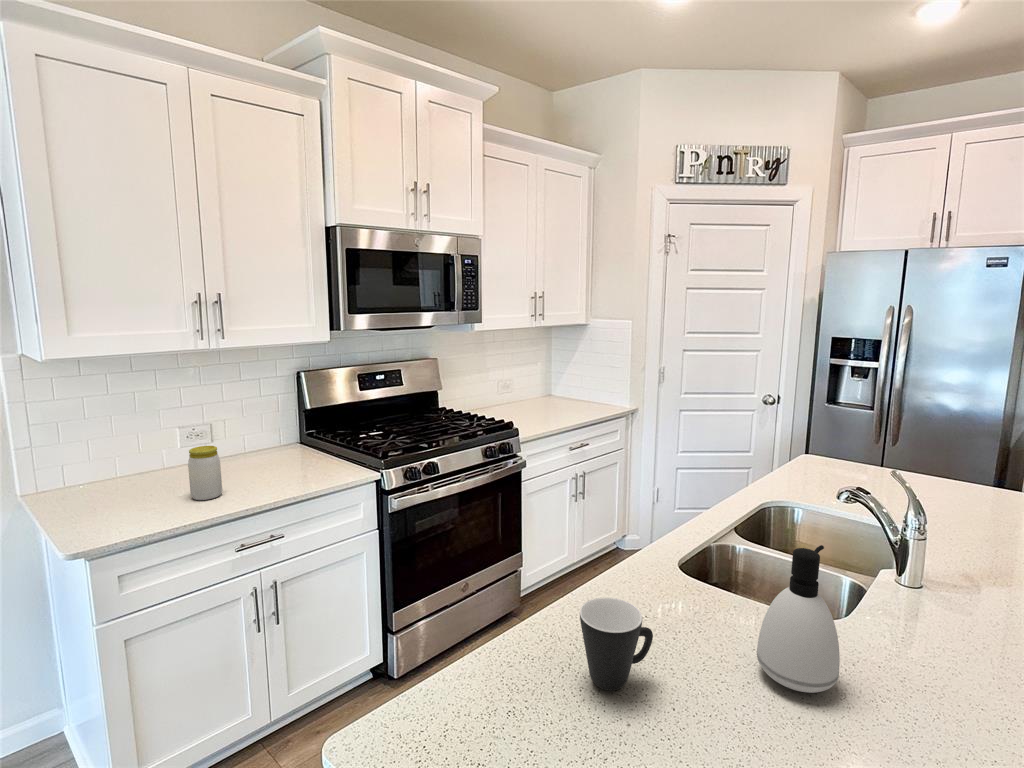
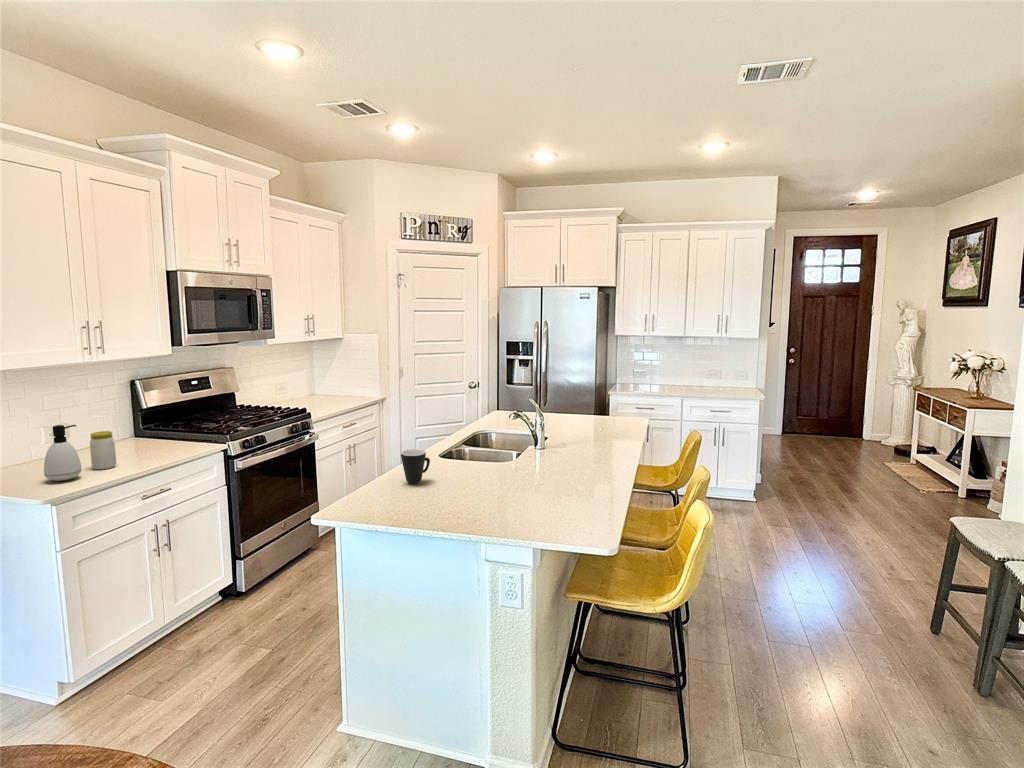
soap dispenser: present [757,545,840,693] -> present [44,425,82,481]

